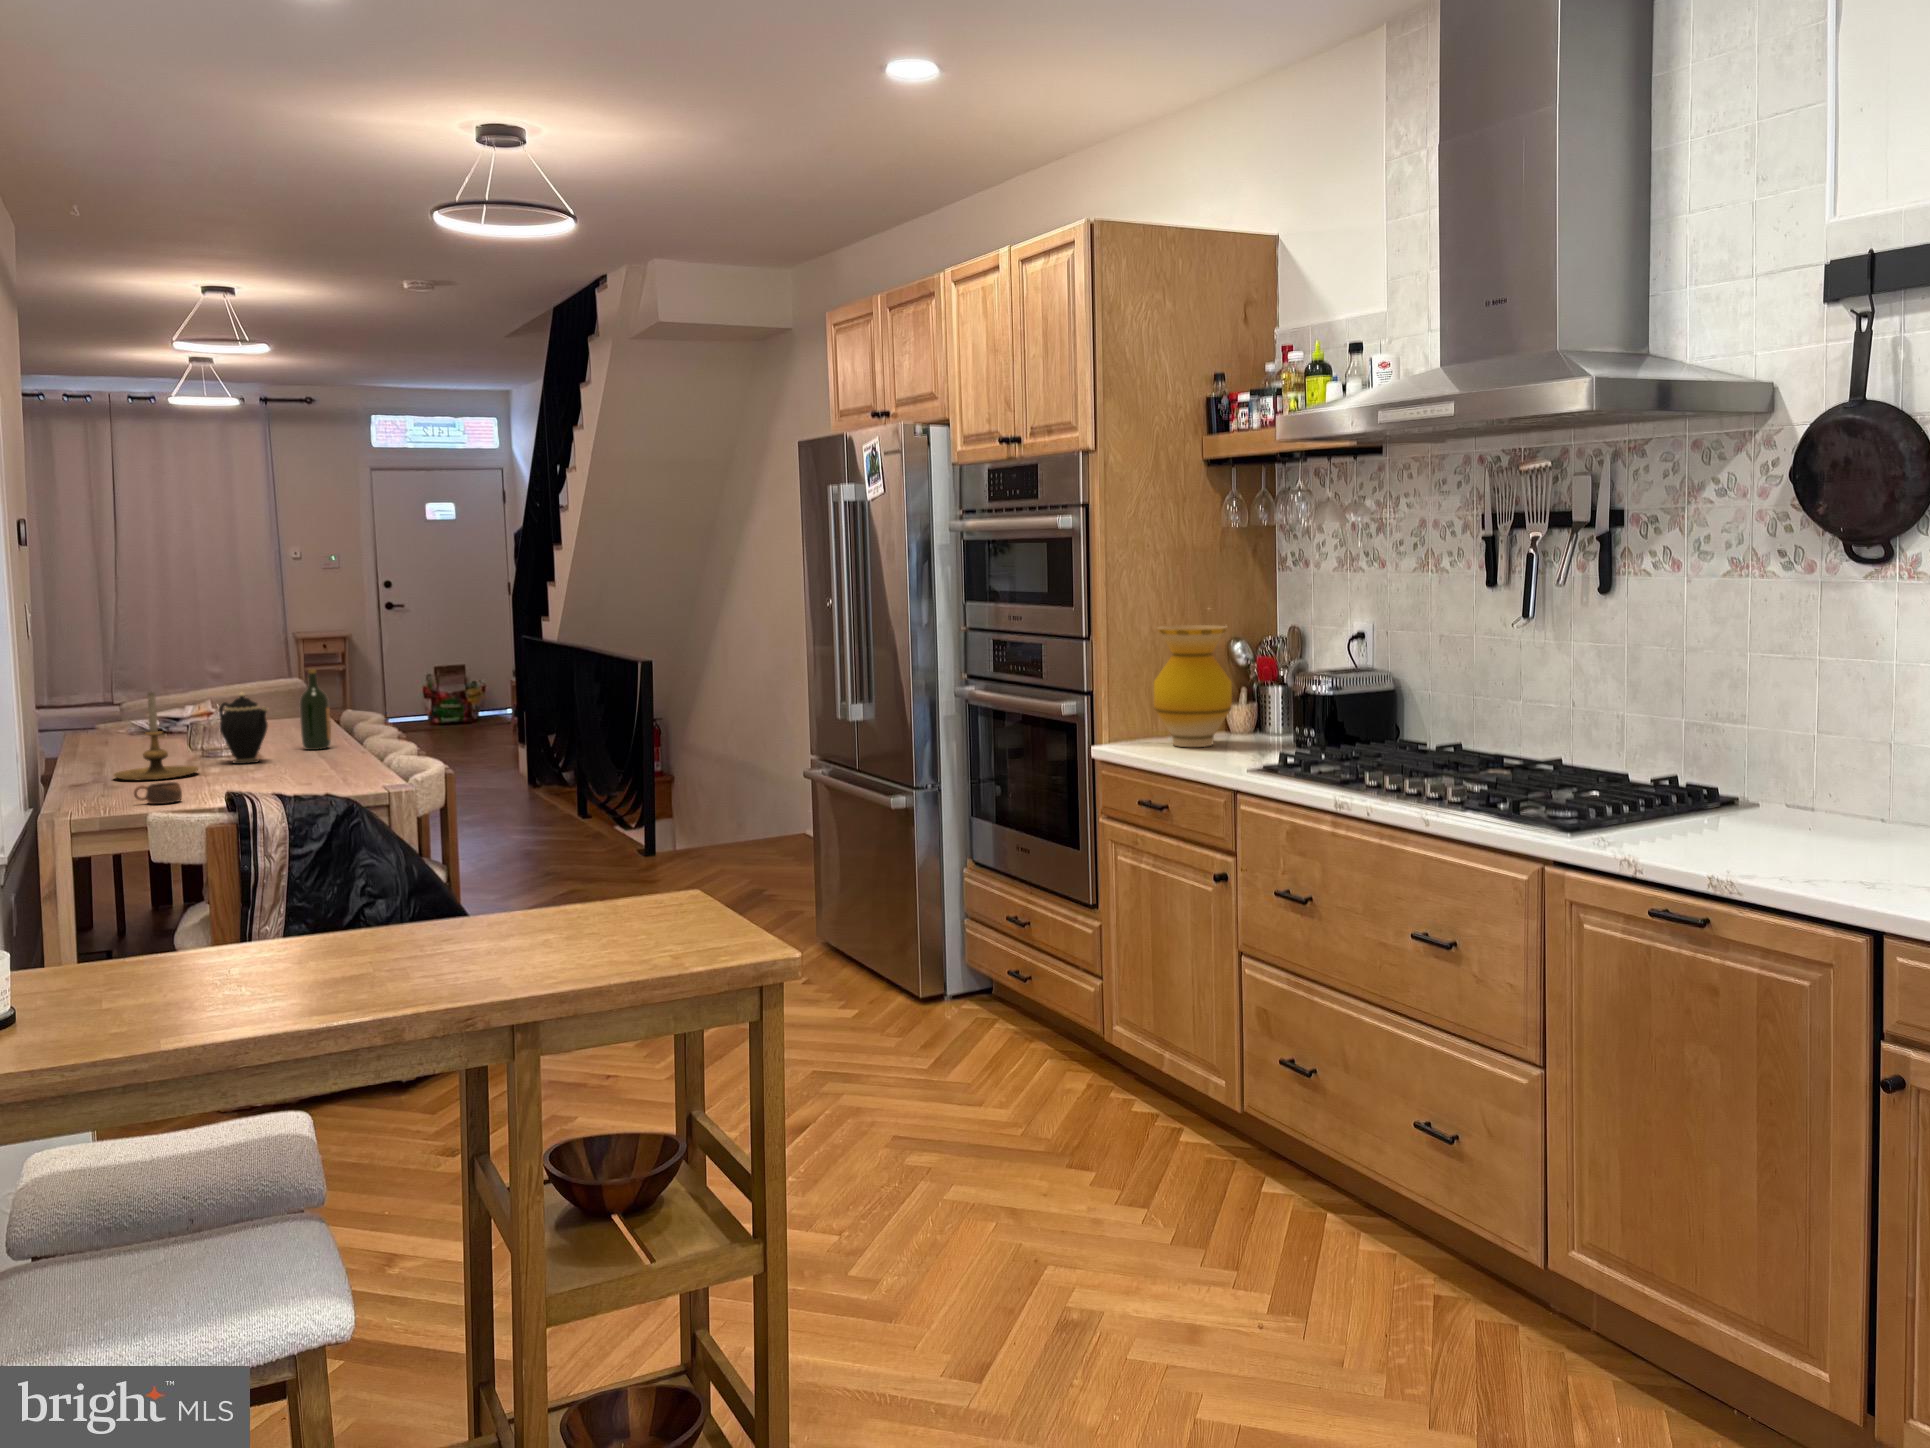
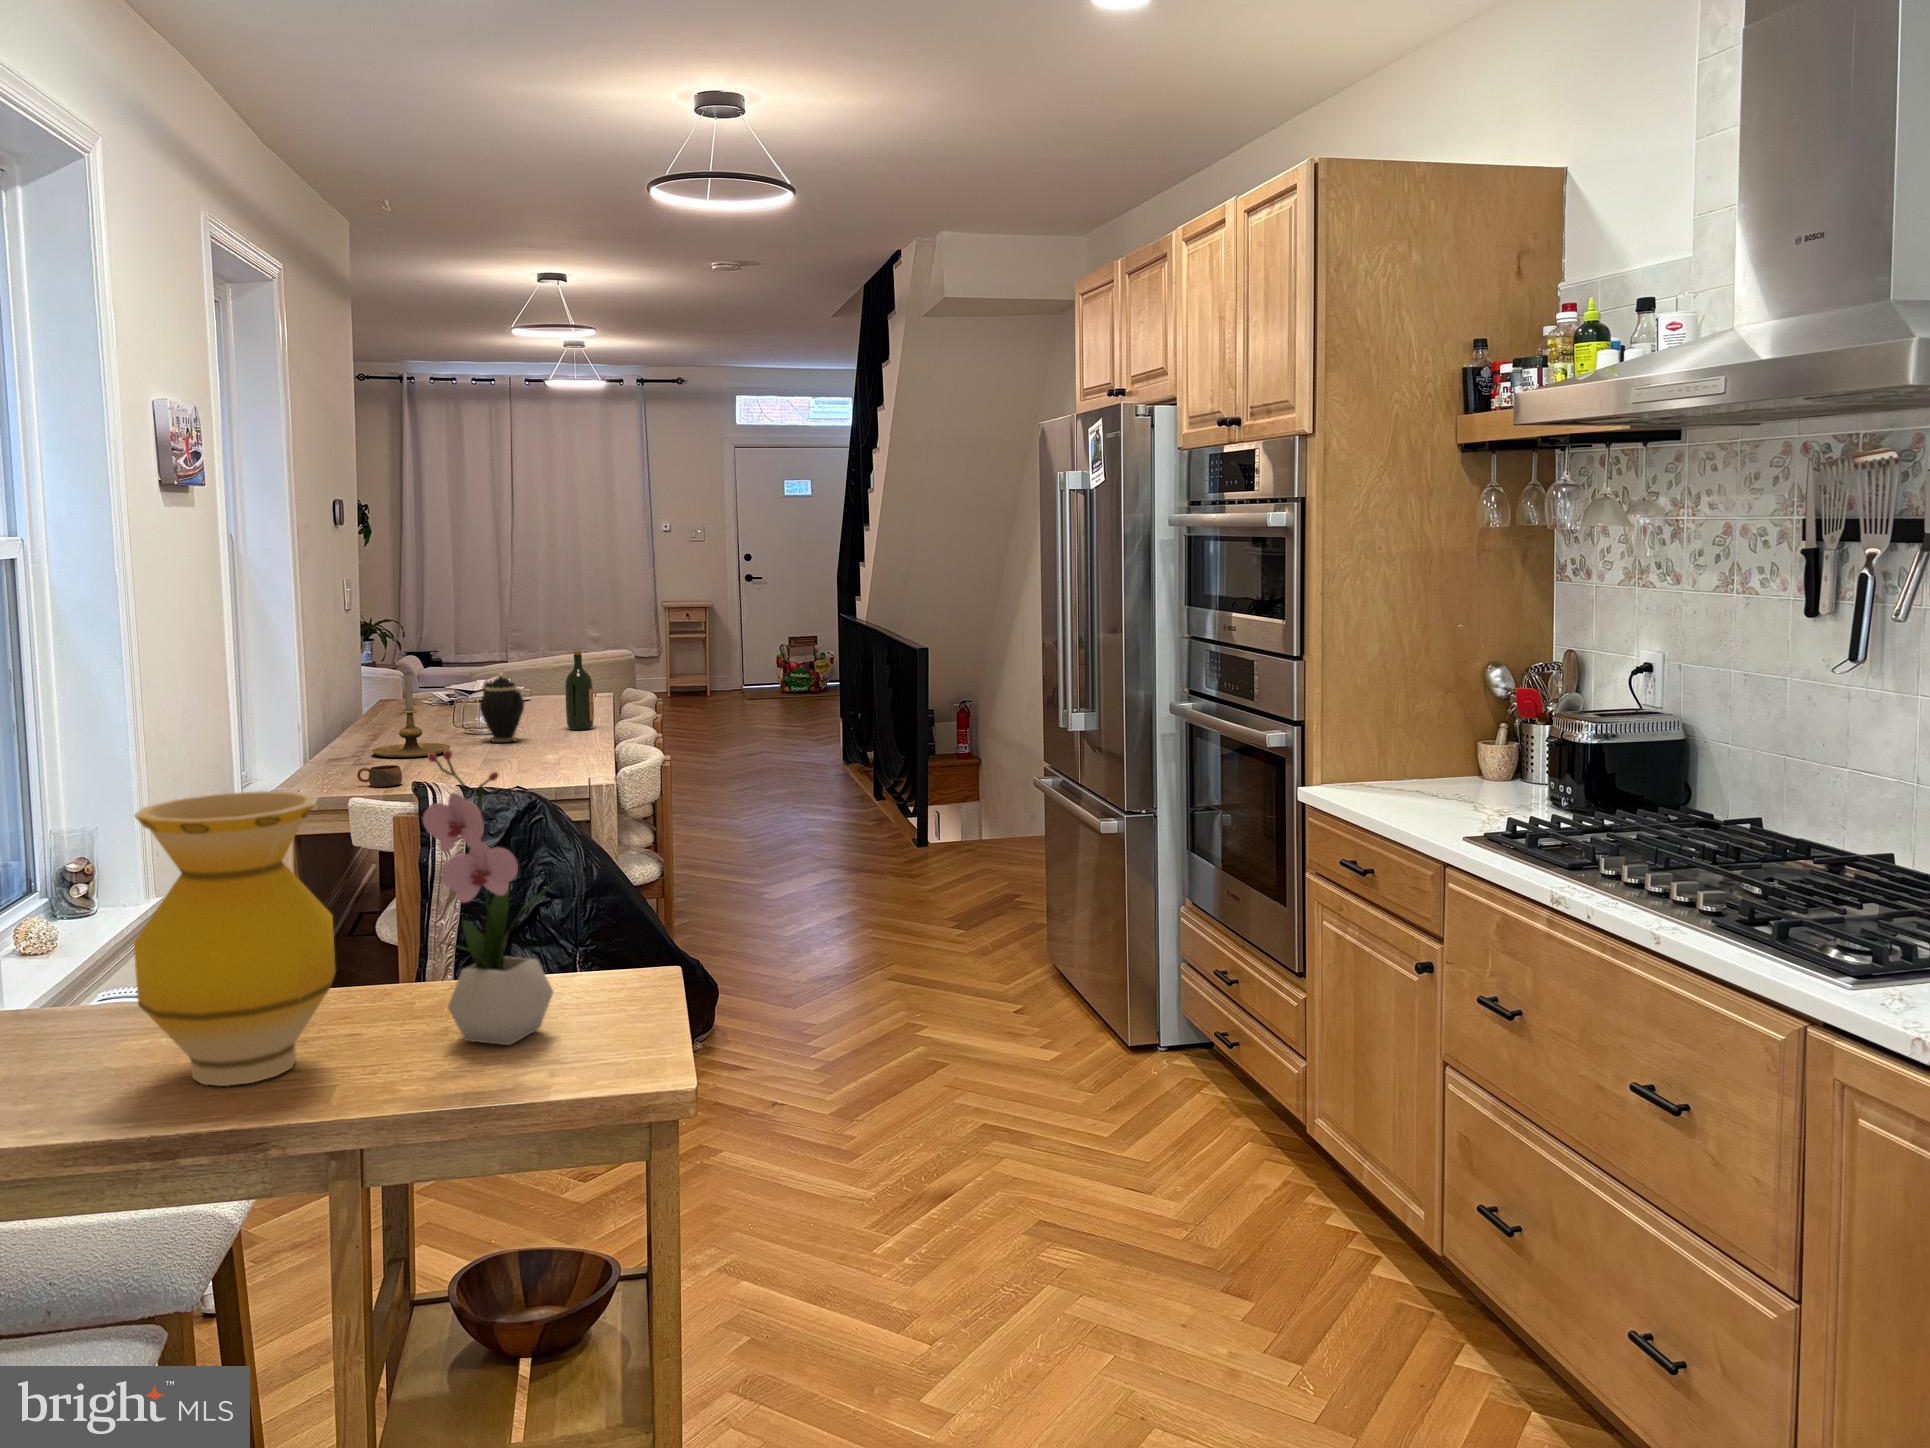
vase: present [1154,625,1232,747] -> present [134,791,336,1086]
flower arrangement: none [543,698,639,941] -> present [423,750,559,1045]

